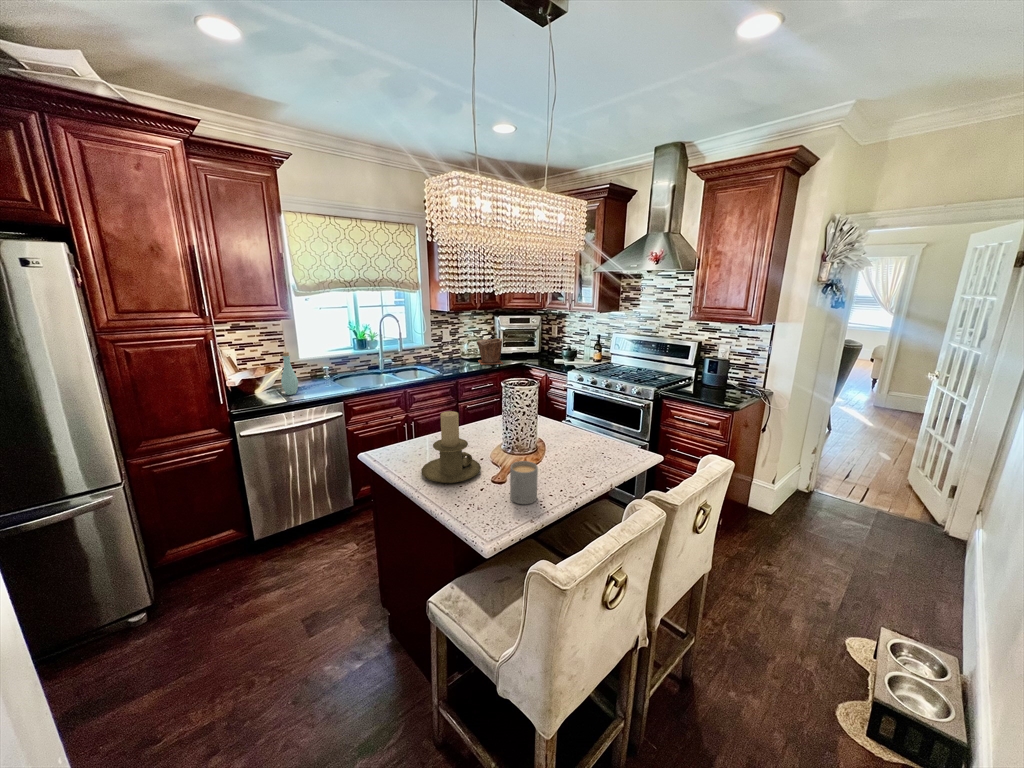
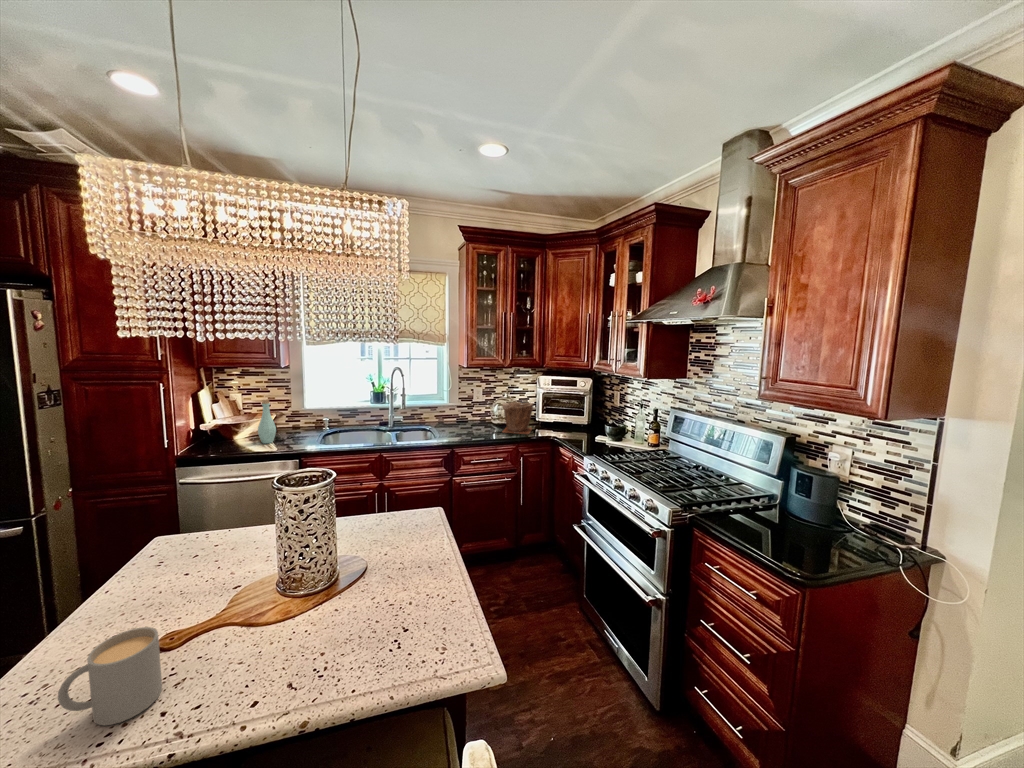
candle holder: present [421,411,481,483] -> none [108,506,226,626]

